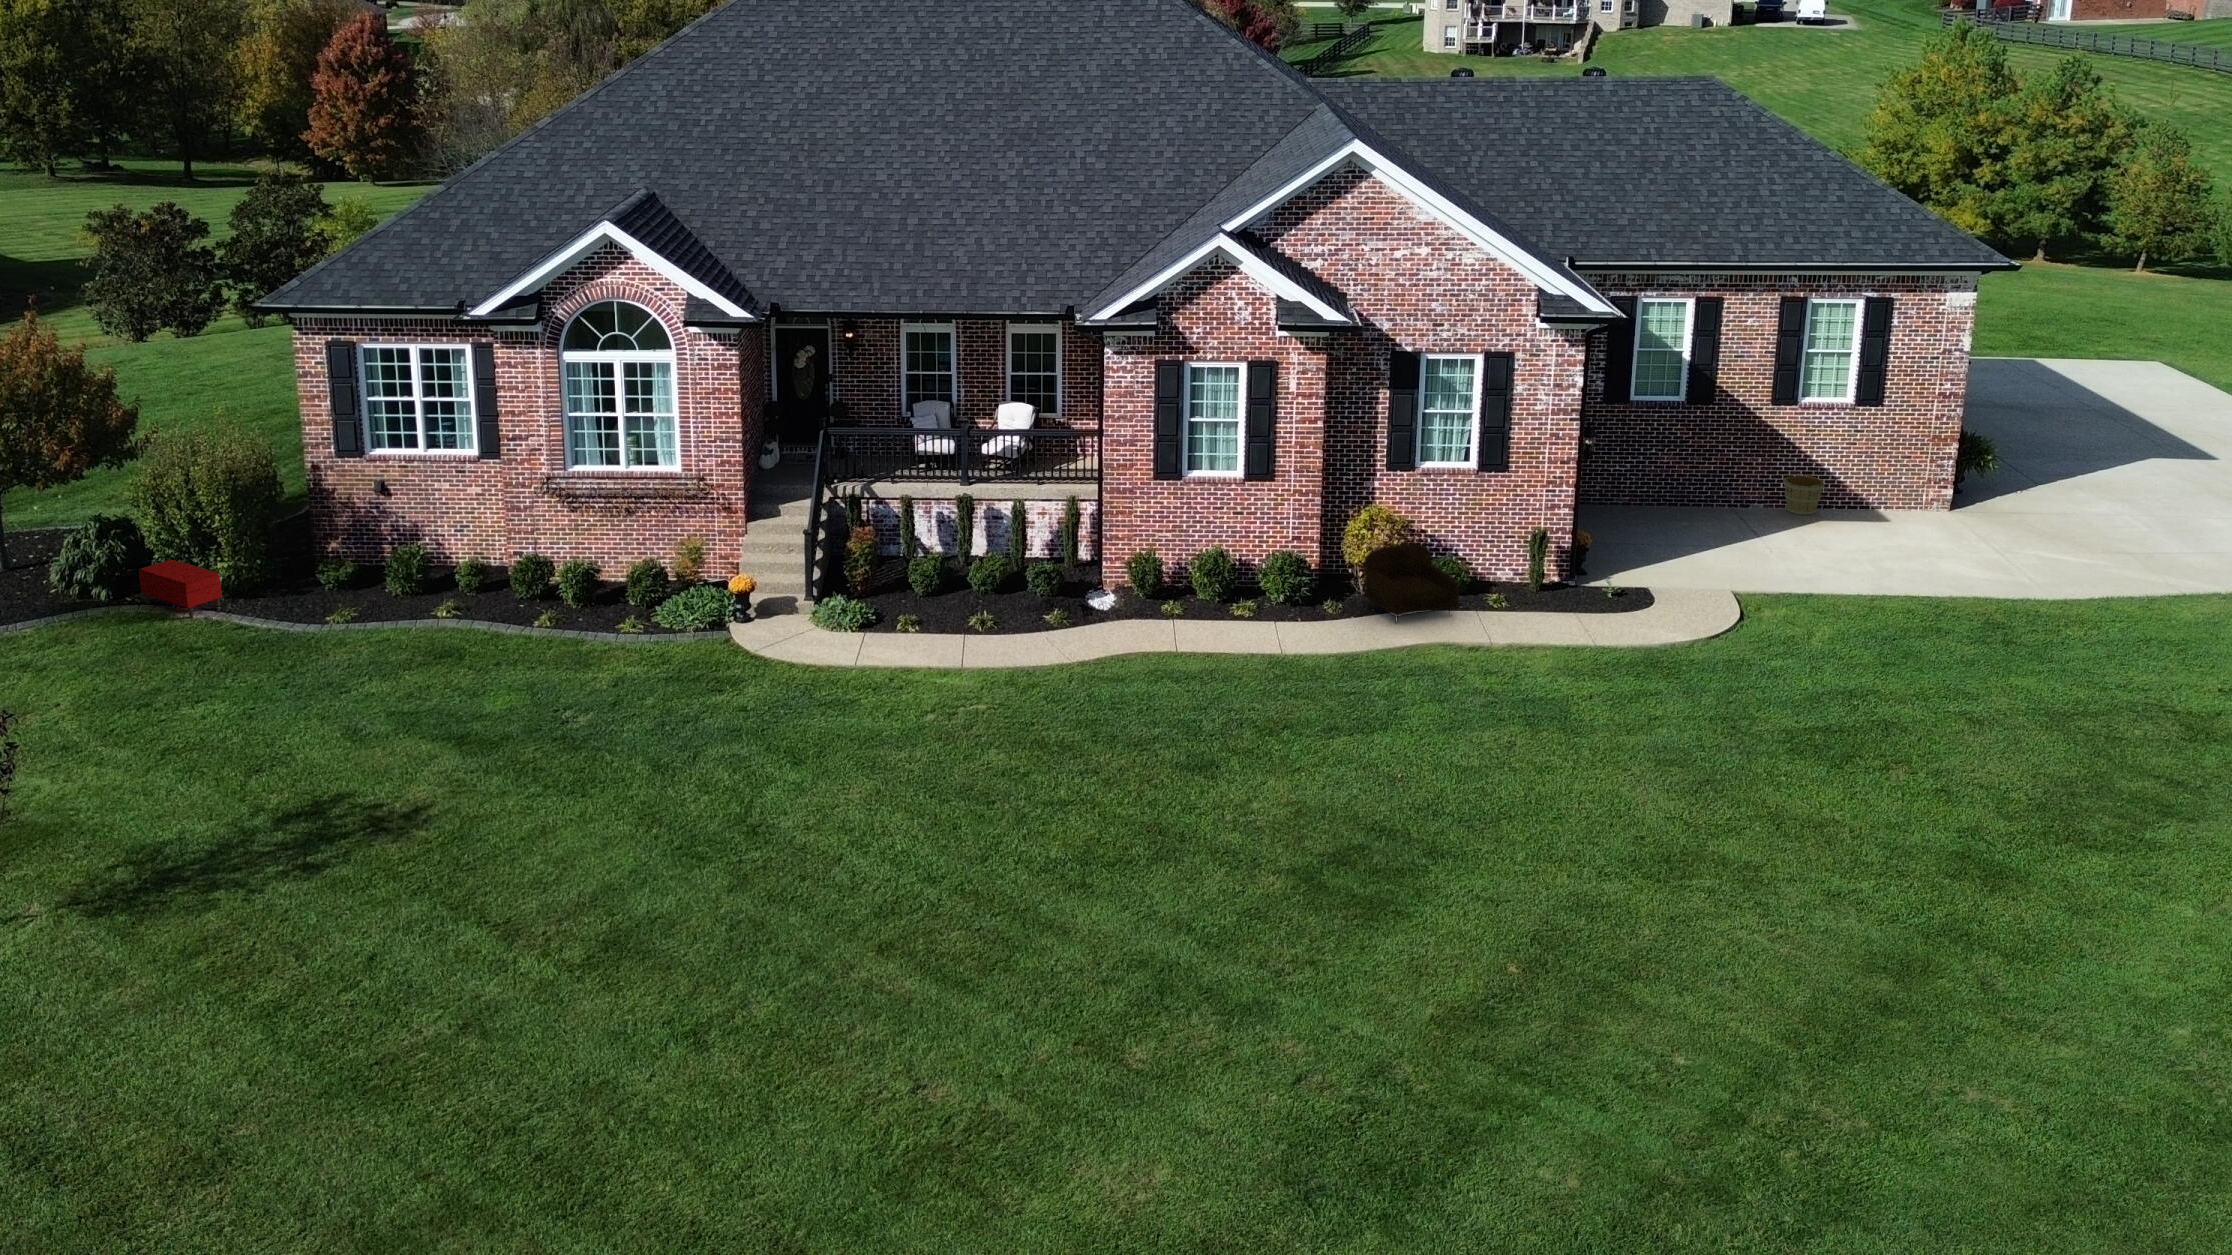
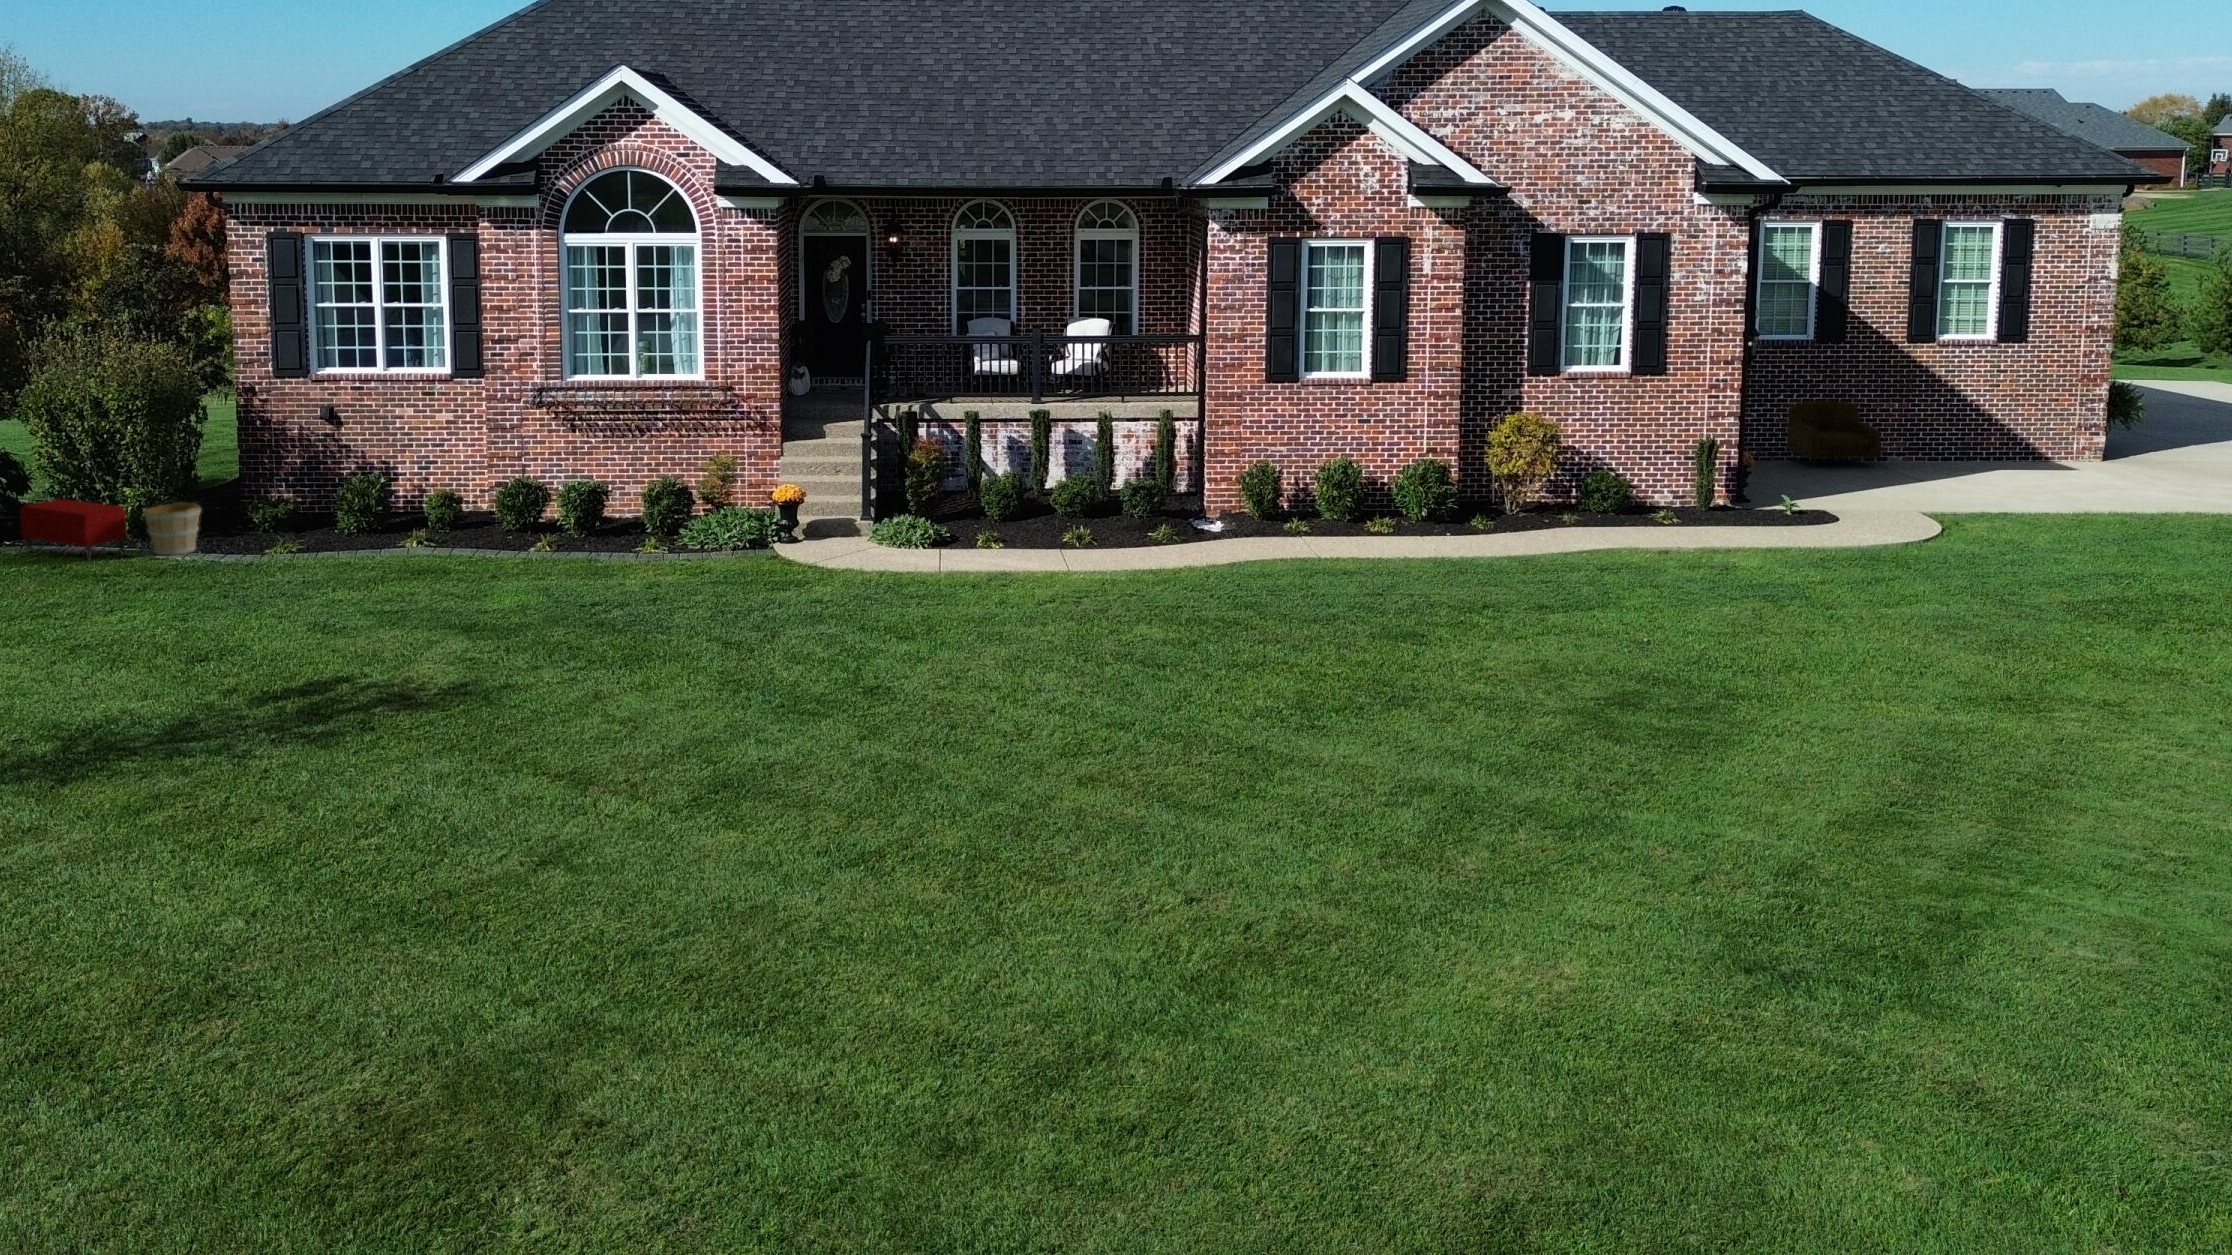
wooden bucket: present [1783,476,1824,515] -> present [143,503,201,555]
armchair: present [1364,543,1459,619] -> present [1787,401,1881,463]

